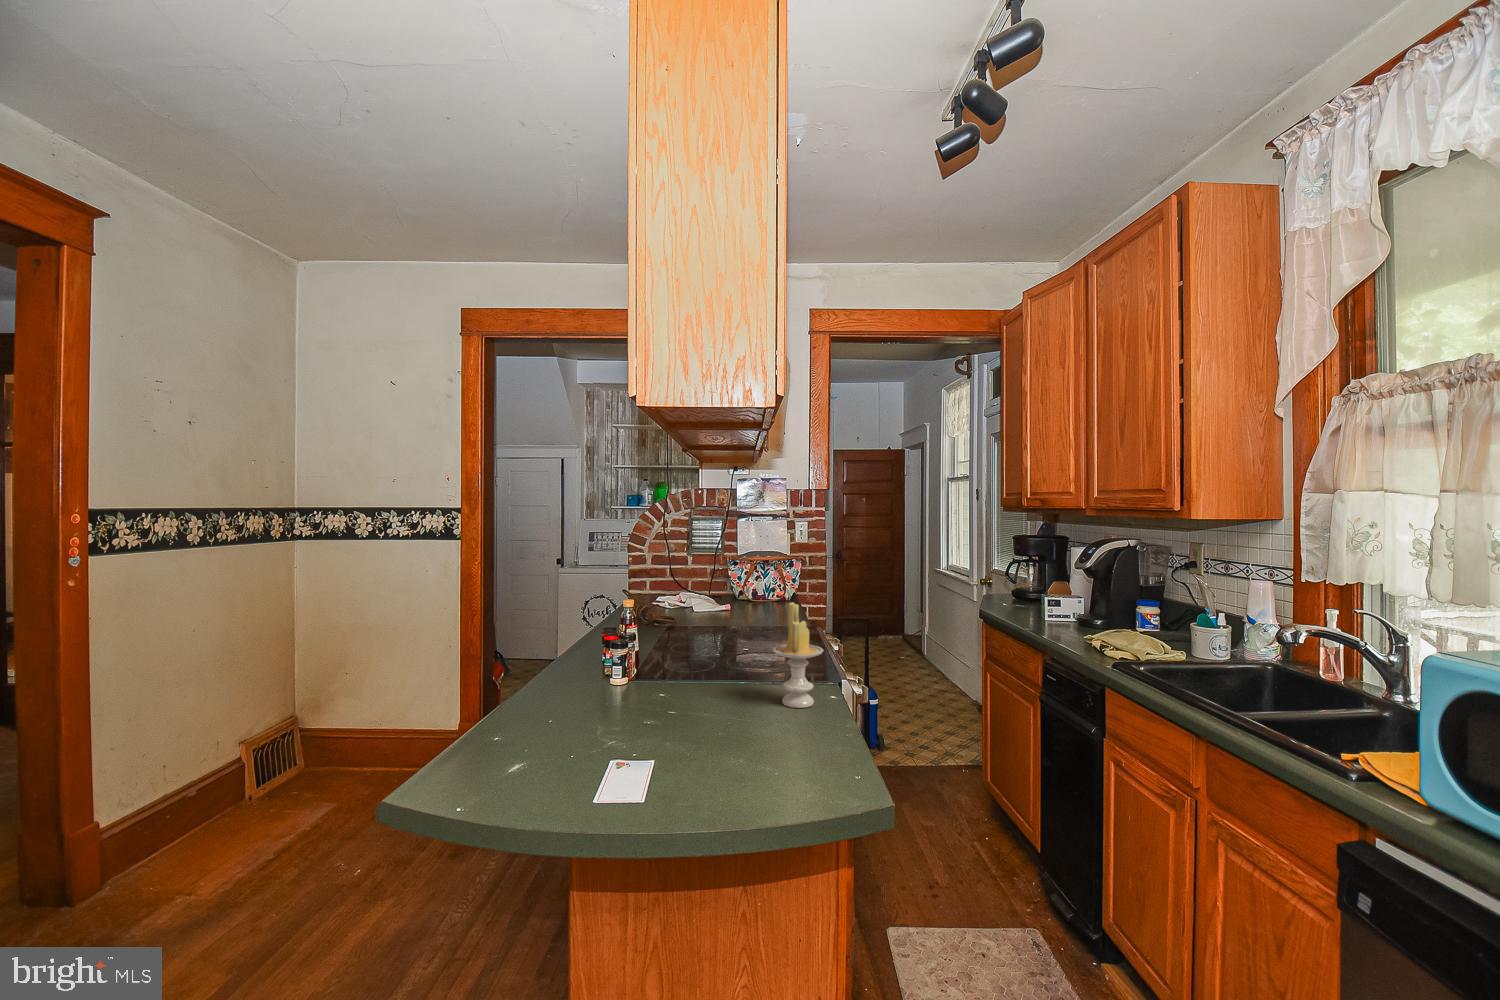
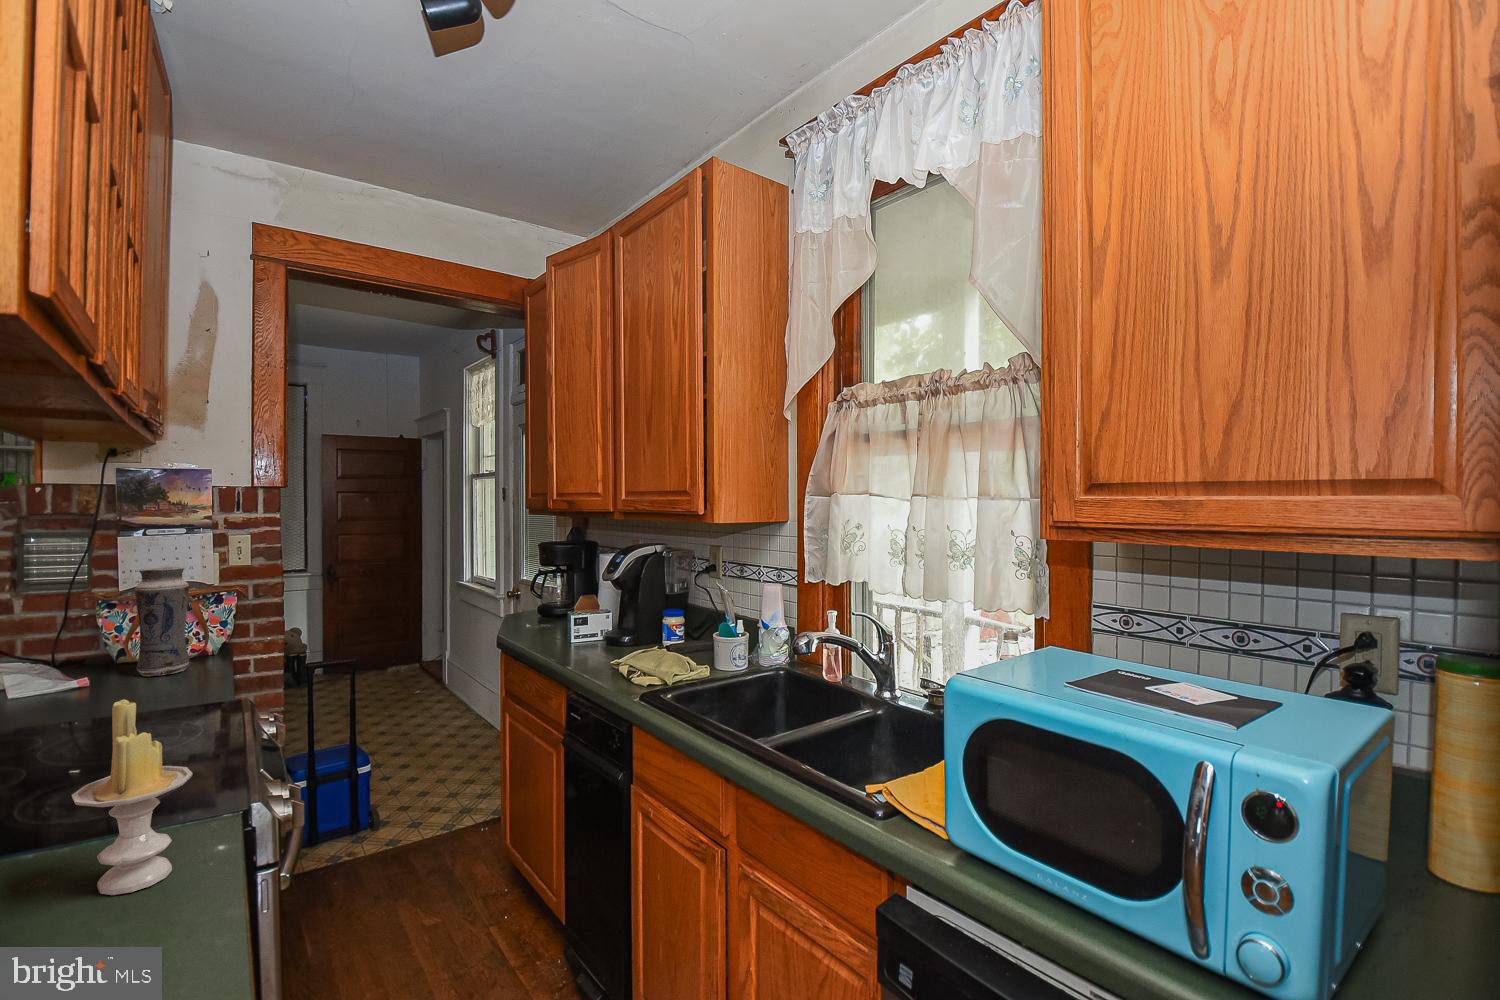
vase: none [754,539,781,608] -> present [135,566,189,676]

